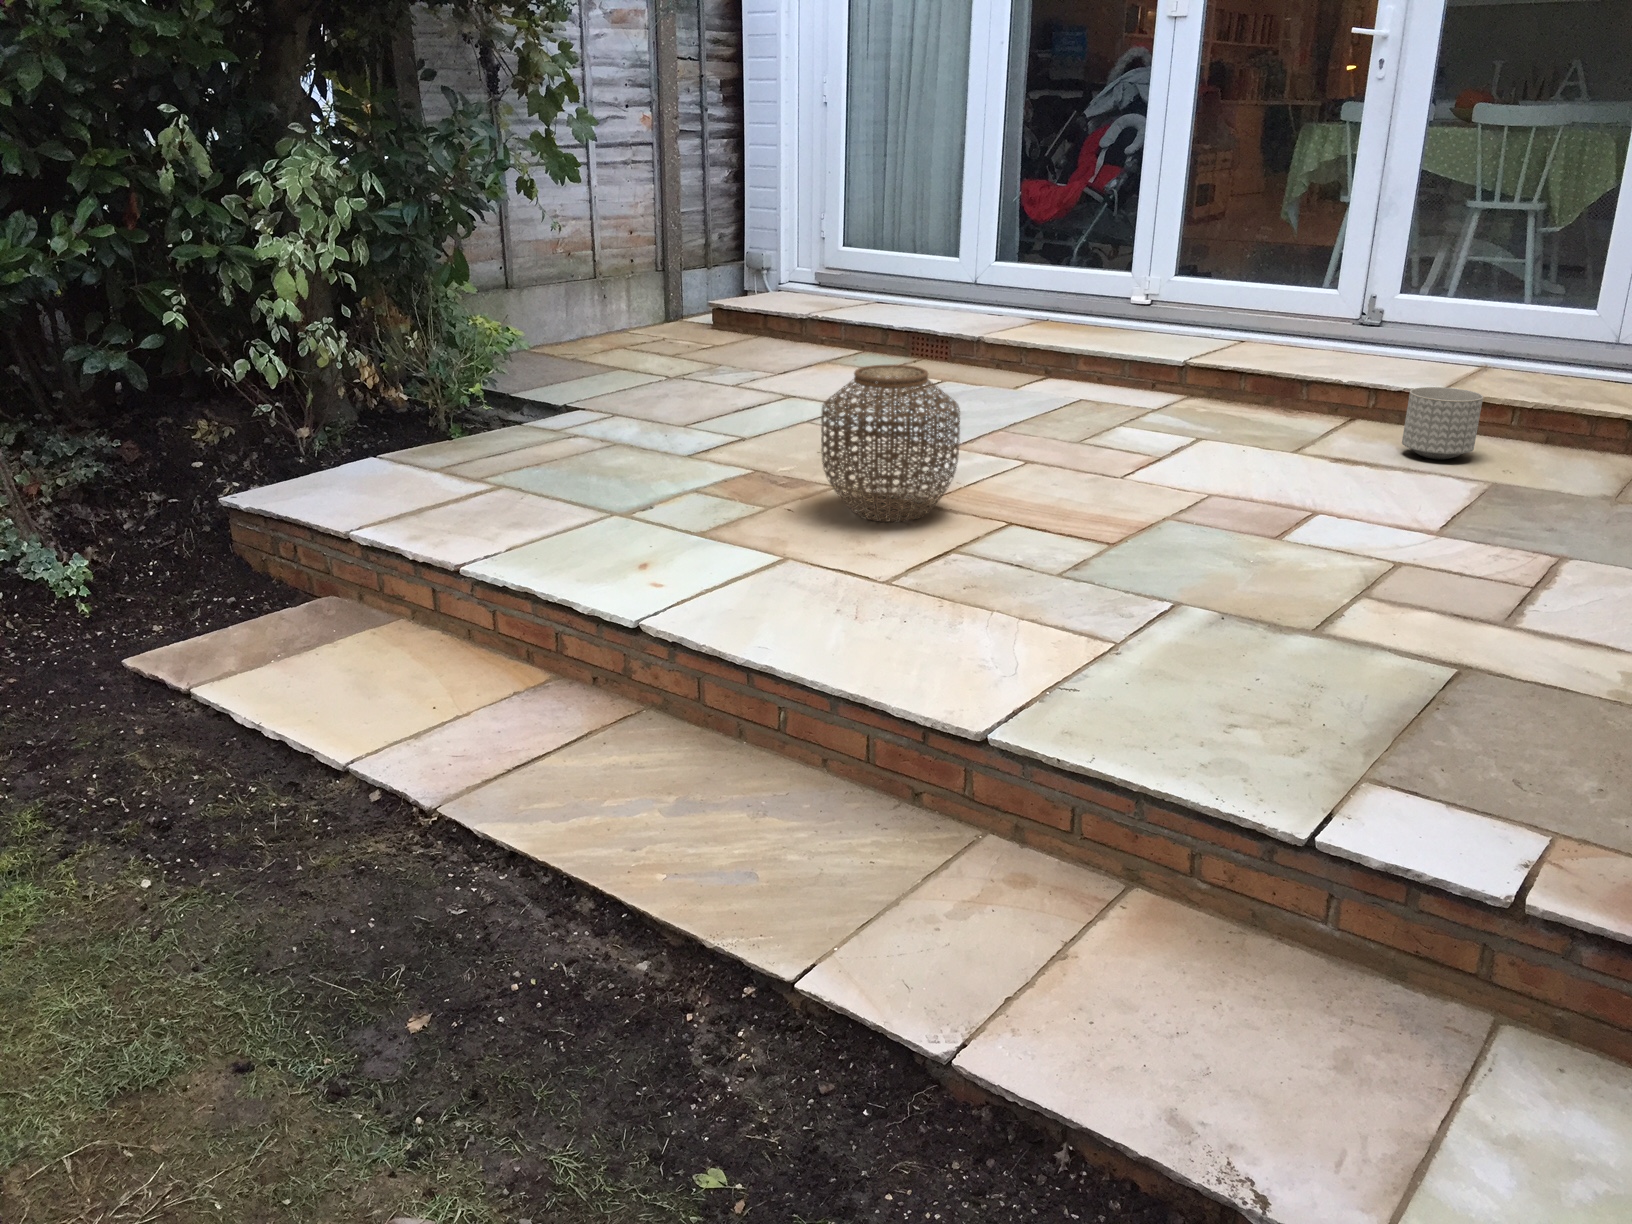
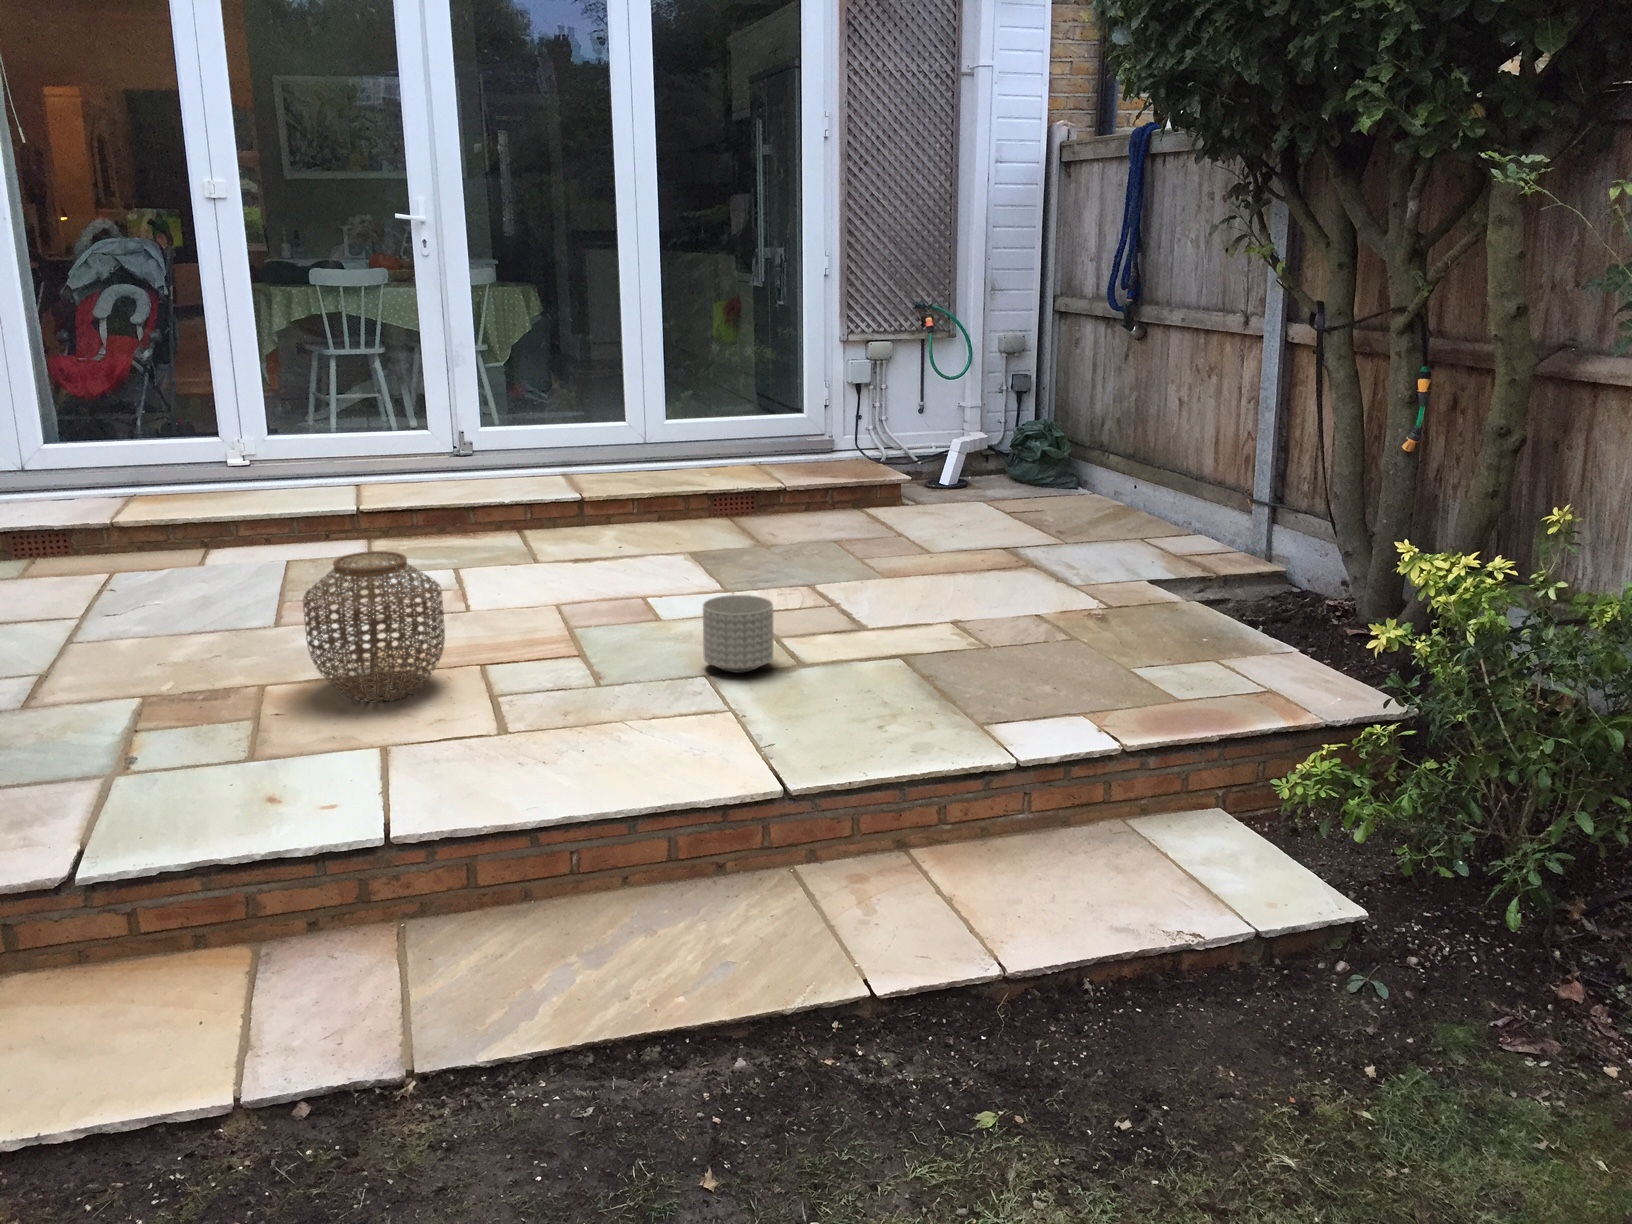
planter: present [1402,387,1483,459] -> present [703,595,773,673]

